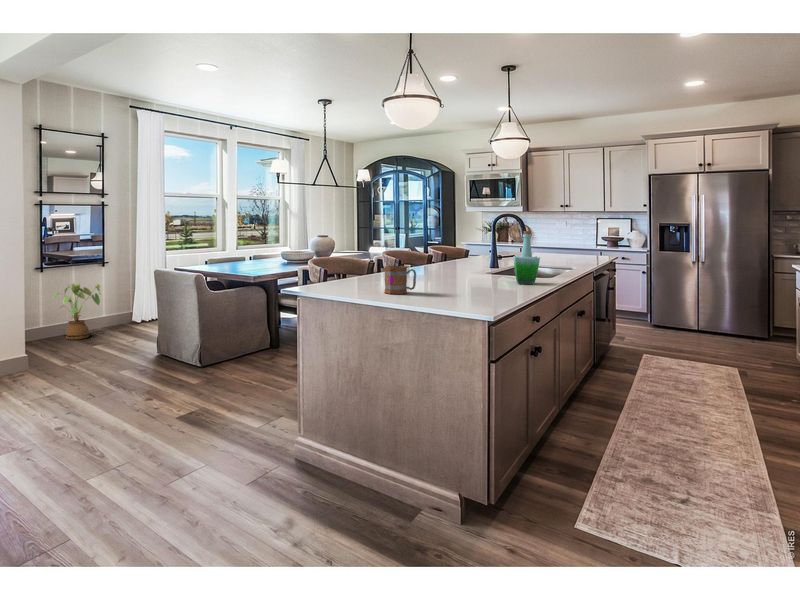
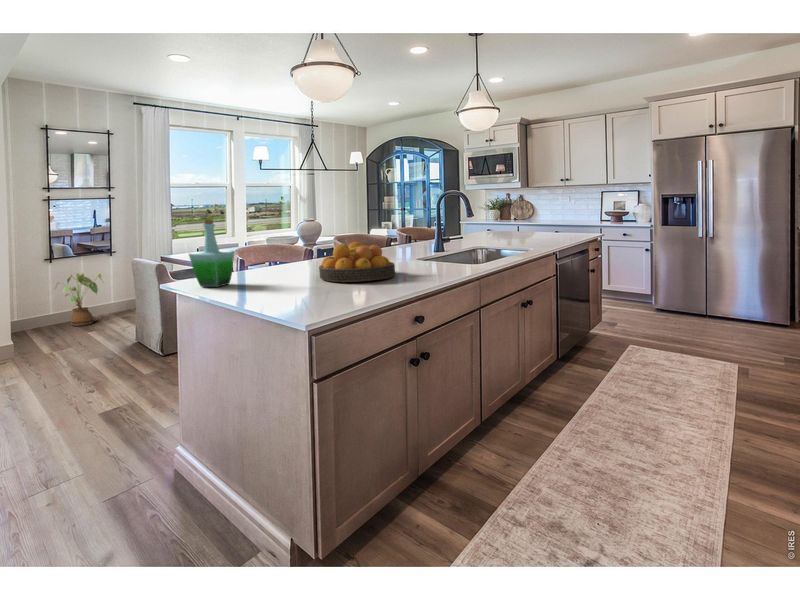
bottle: present [513,231,540,284] -> present [189,219,234,287]
fruit bowl: none [425,253,491,286] -> present [319,242,395,282]
mug: present [385,266,416,294] -> none [239,261,273,295]

